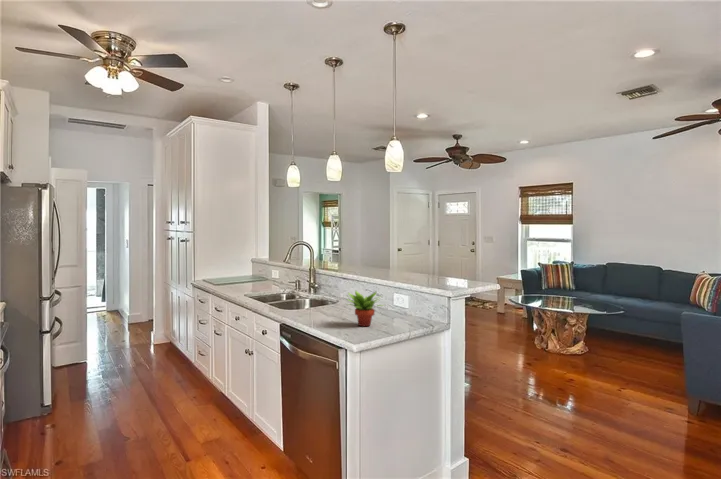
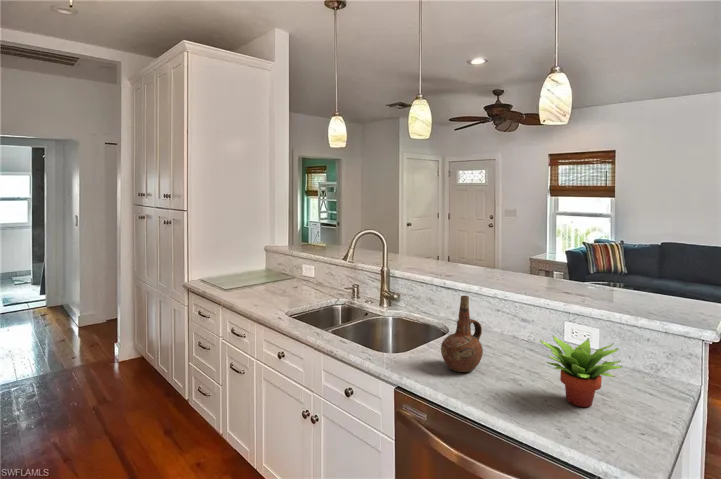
ceramic pitcher: none [308,273,333,316] -> present [441,296,483,372]

